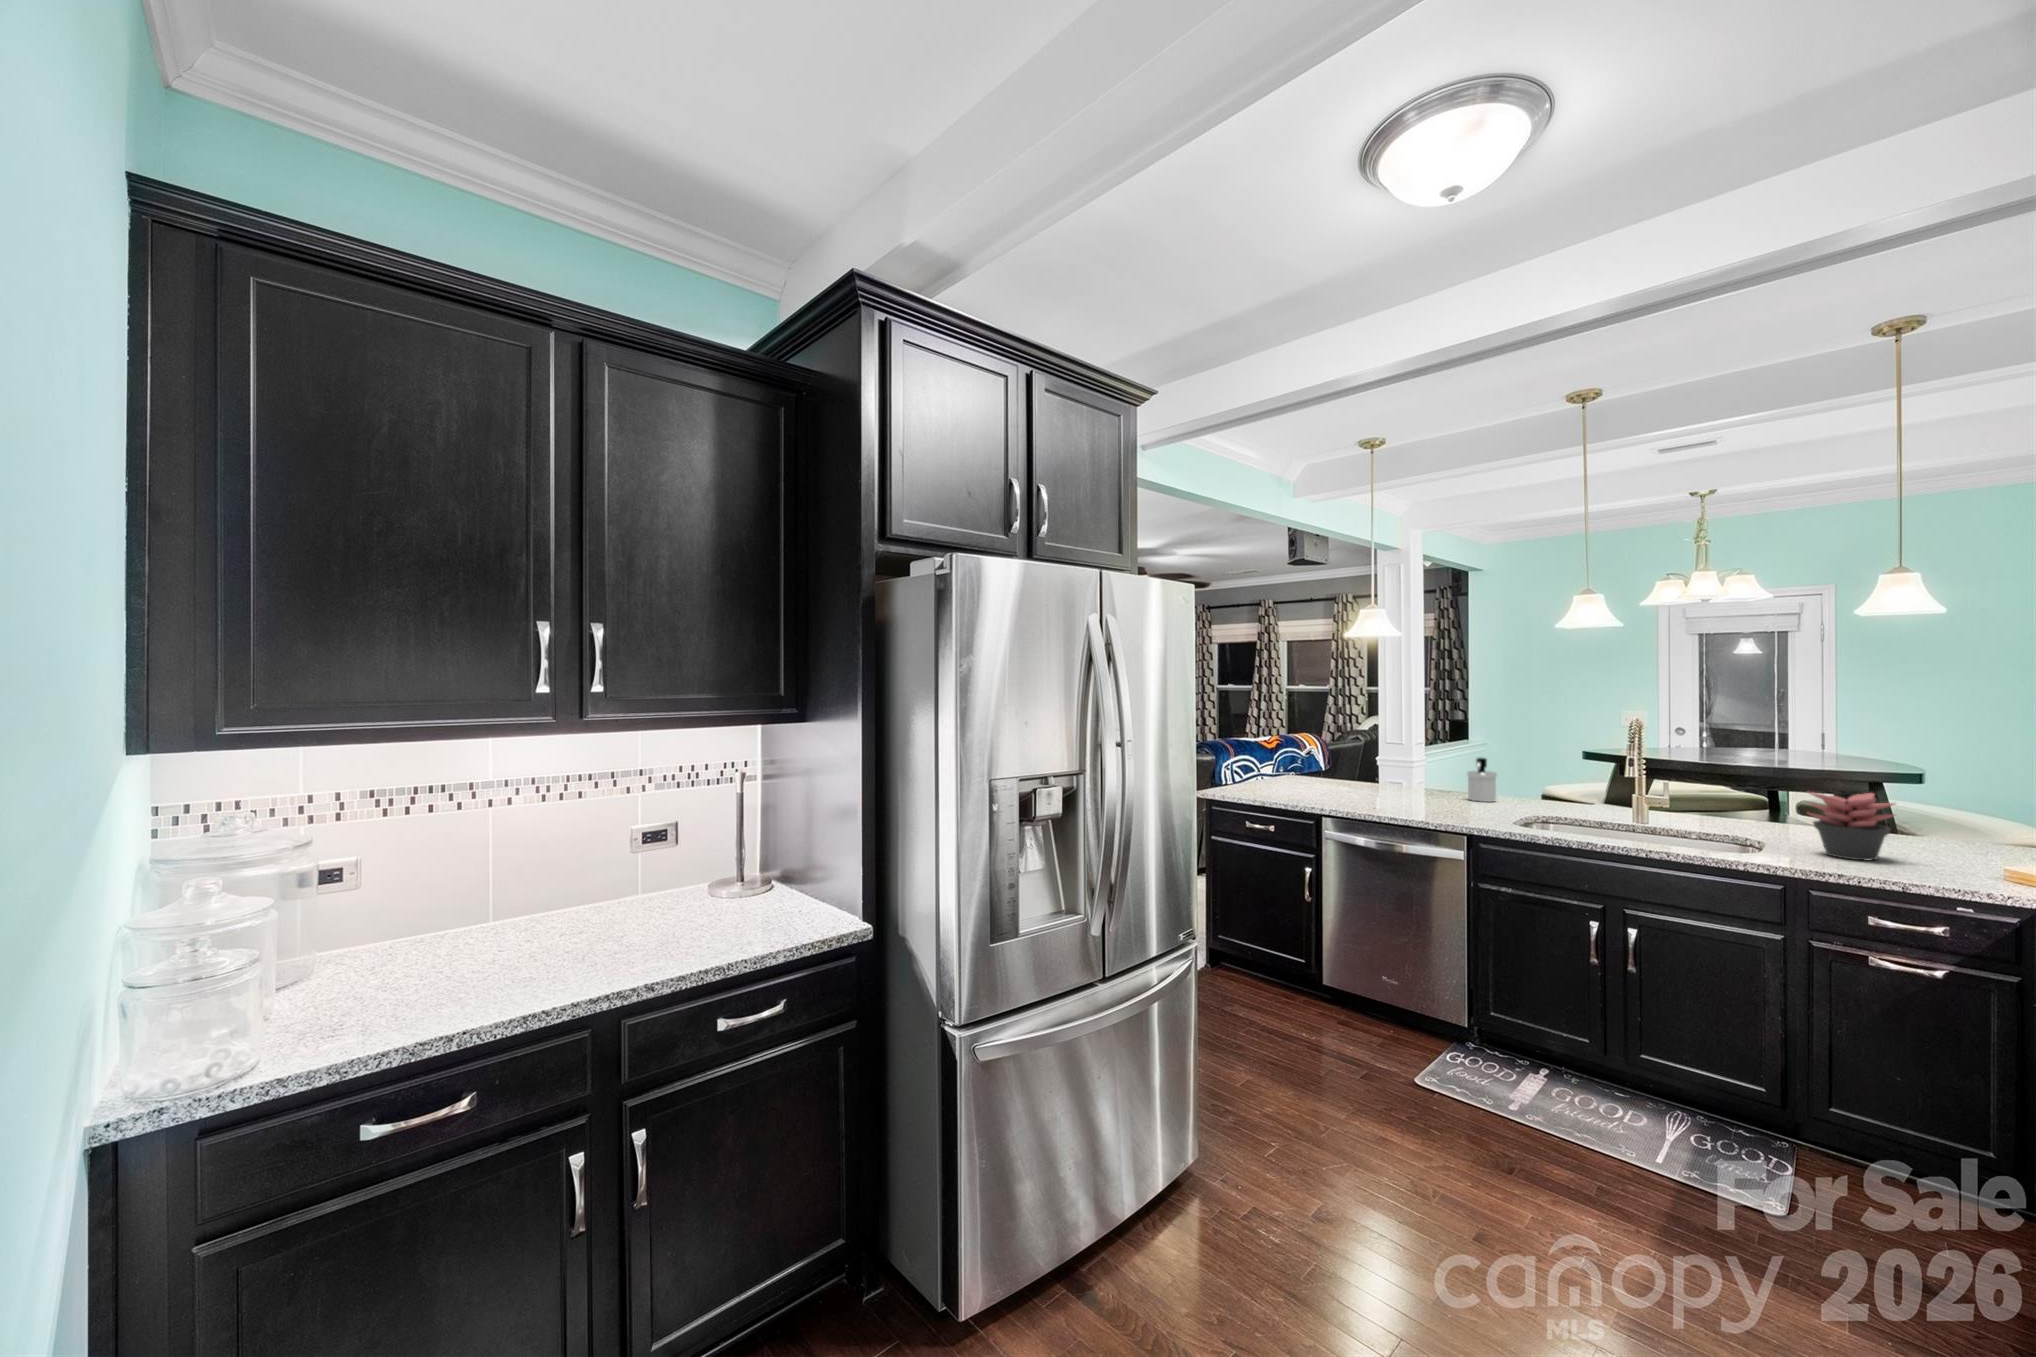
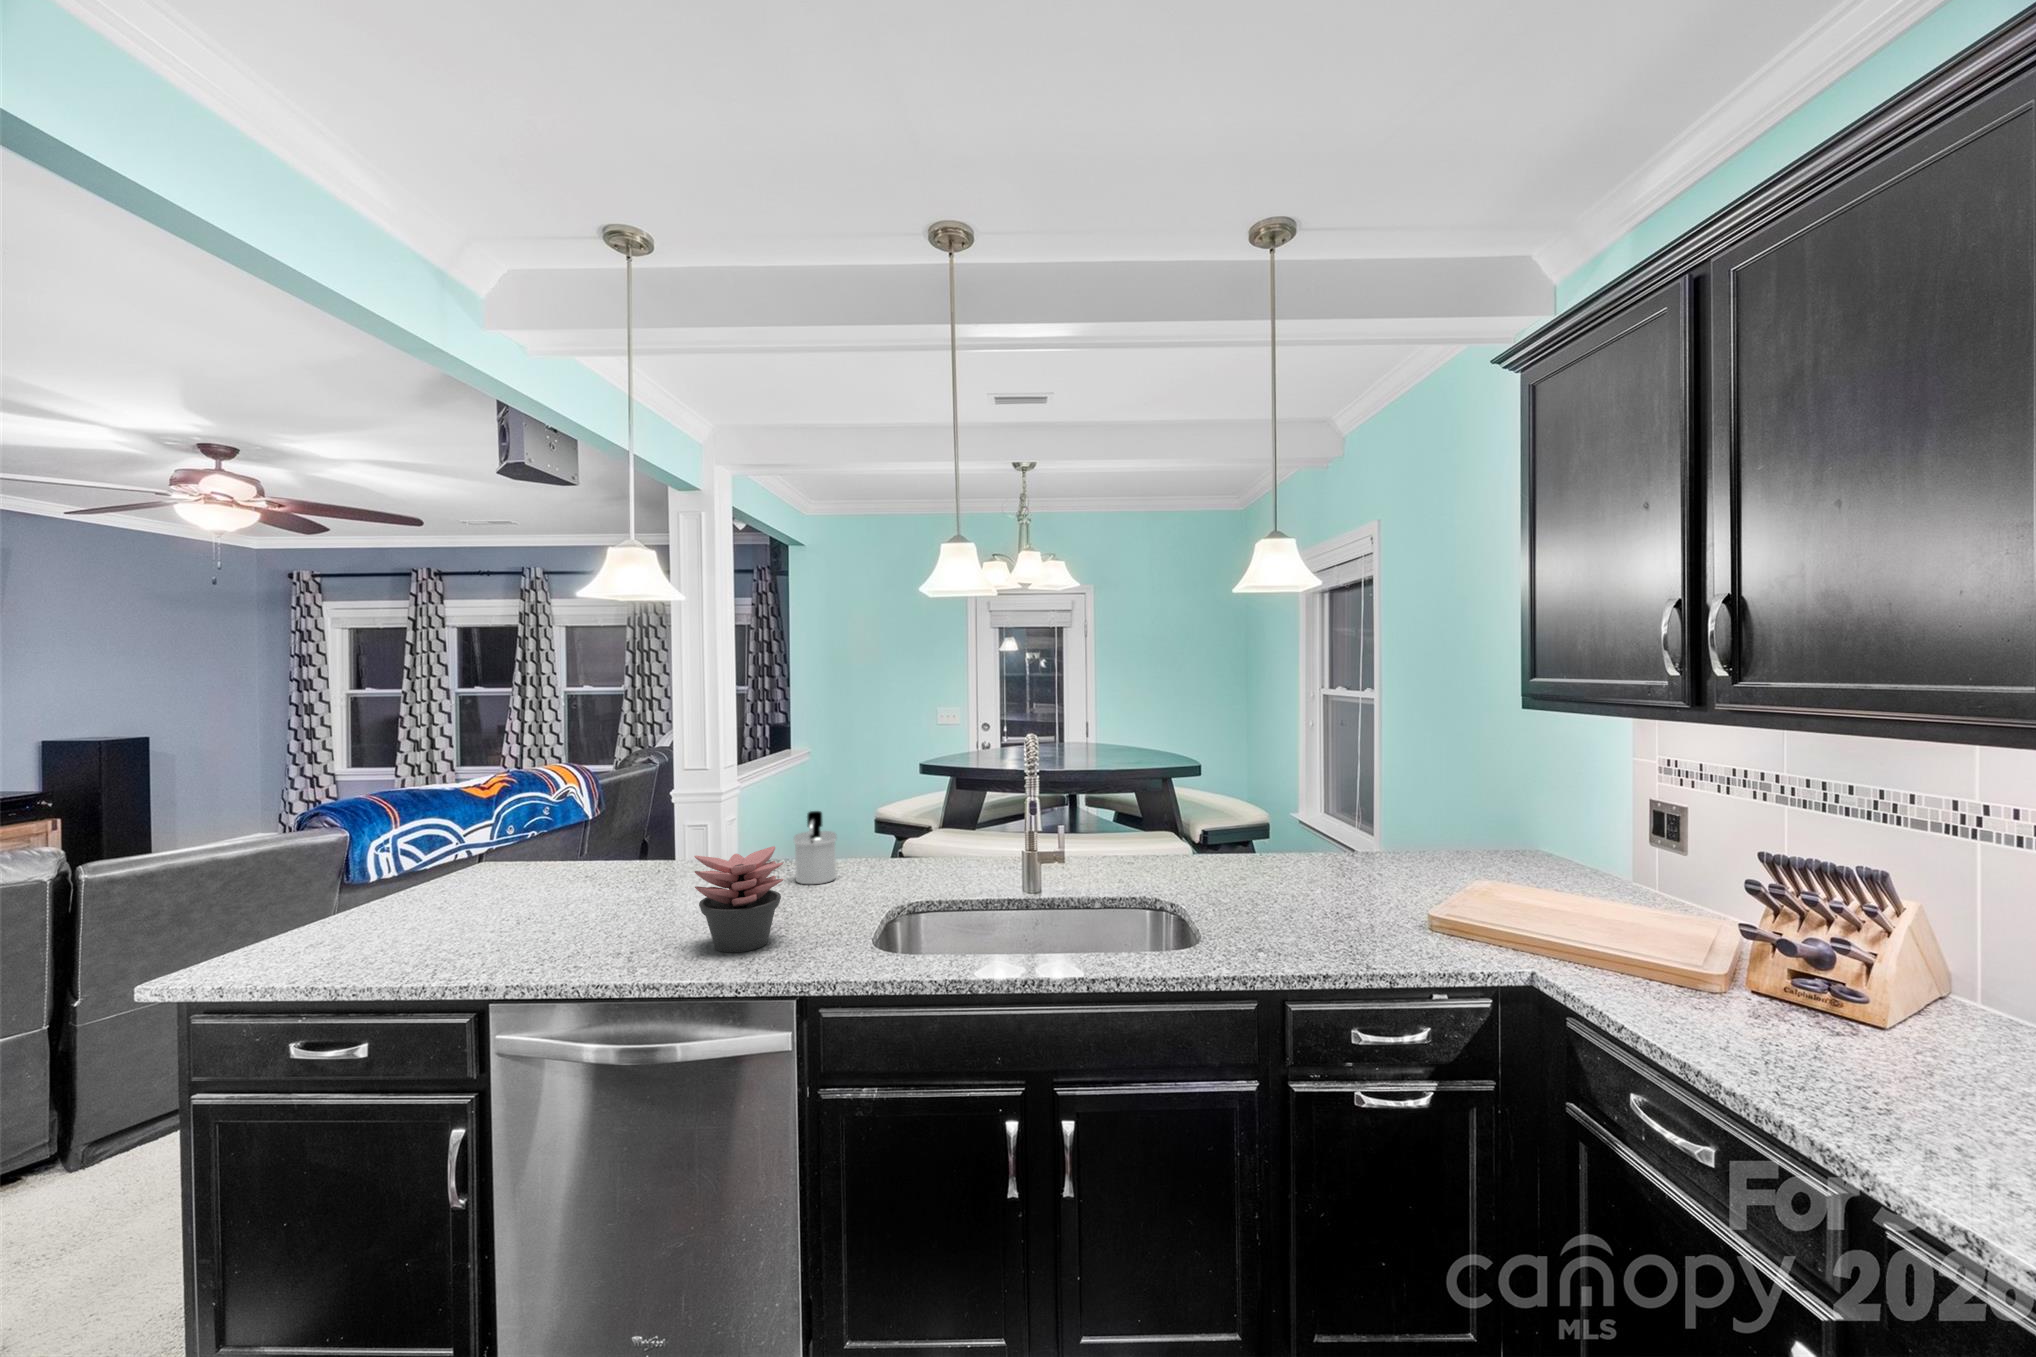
succulent plant: present [1808,792,1895,860] -> present [694,846,783,952]

